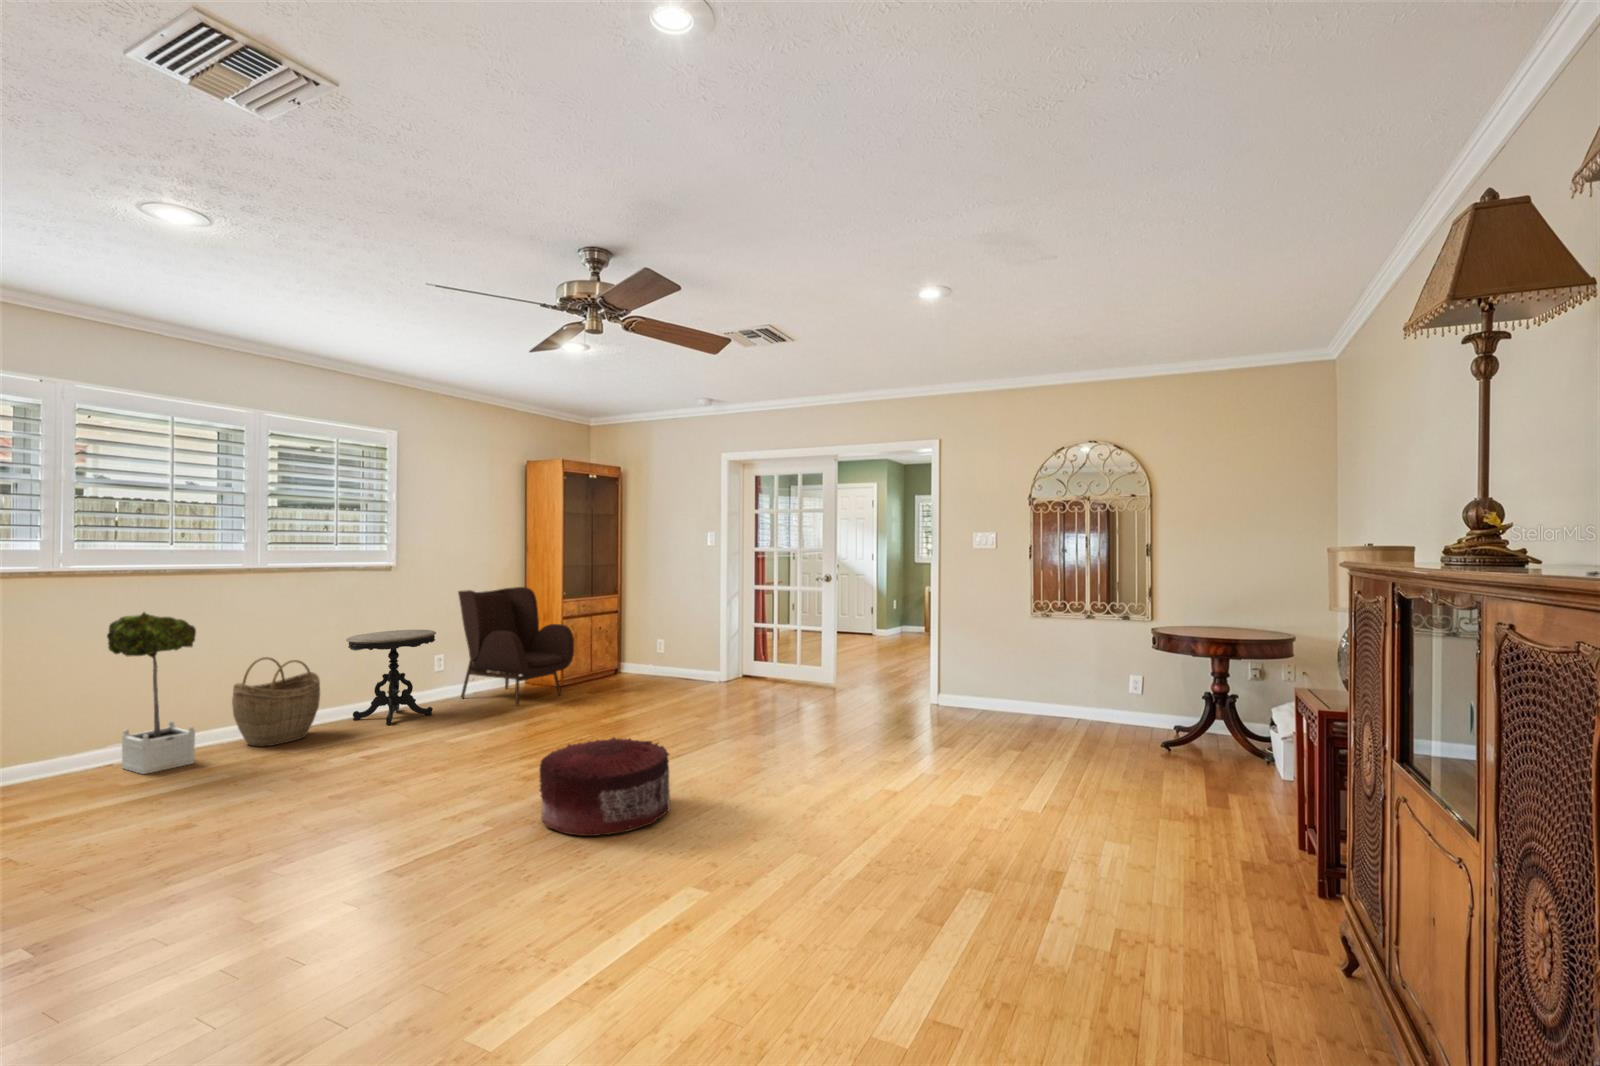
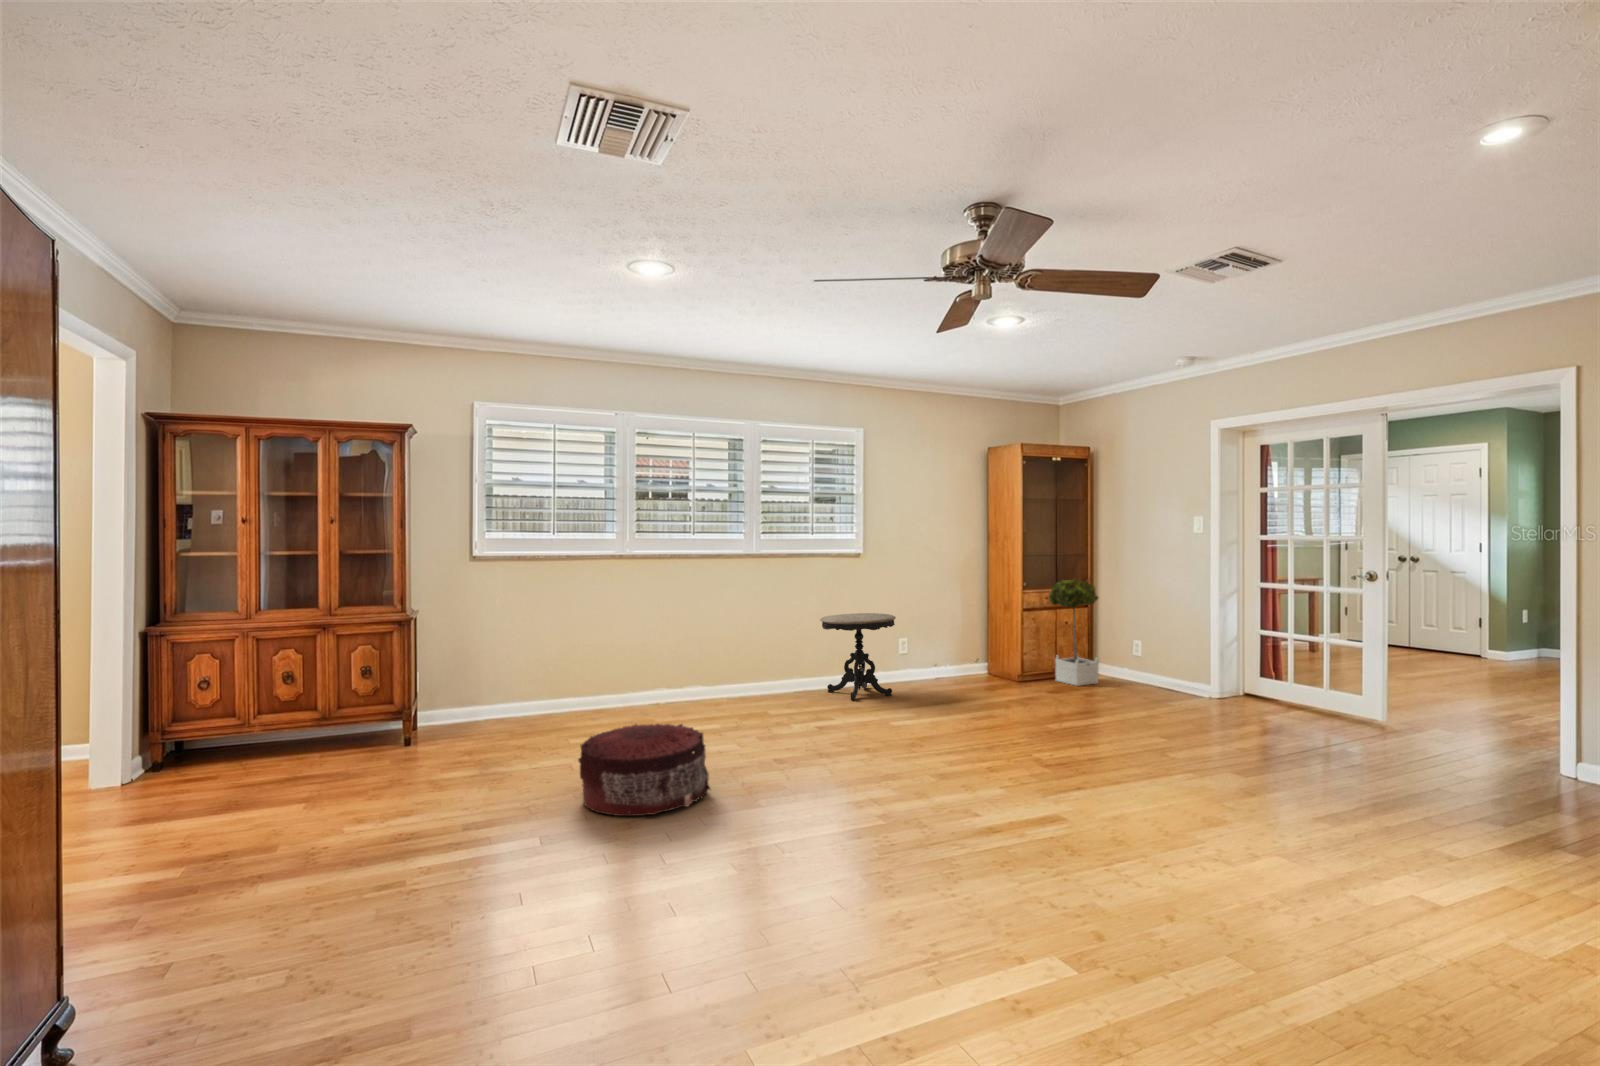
armchair: present [458,587,574,705] -> none [919,576,1032,697]
potted tree: present [107,612,196,774] -> present [1049,579,1099,686]
woven basket: present [232,657,320,746] -> none [735,630,798,706]
pouf: present [539,737,670,836] -> present [578,724,710,816]

